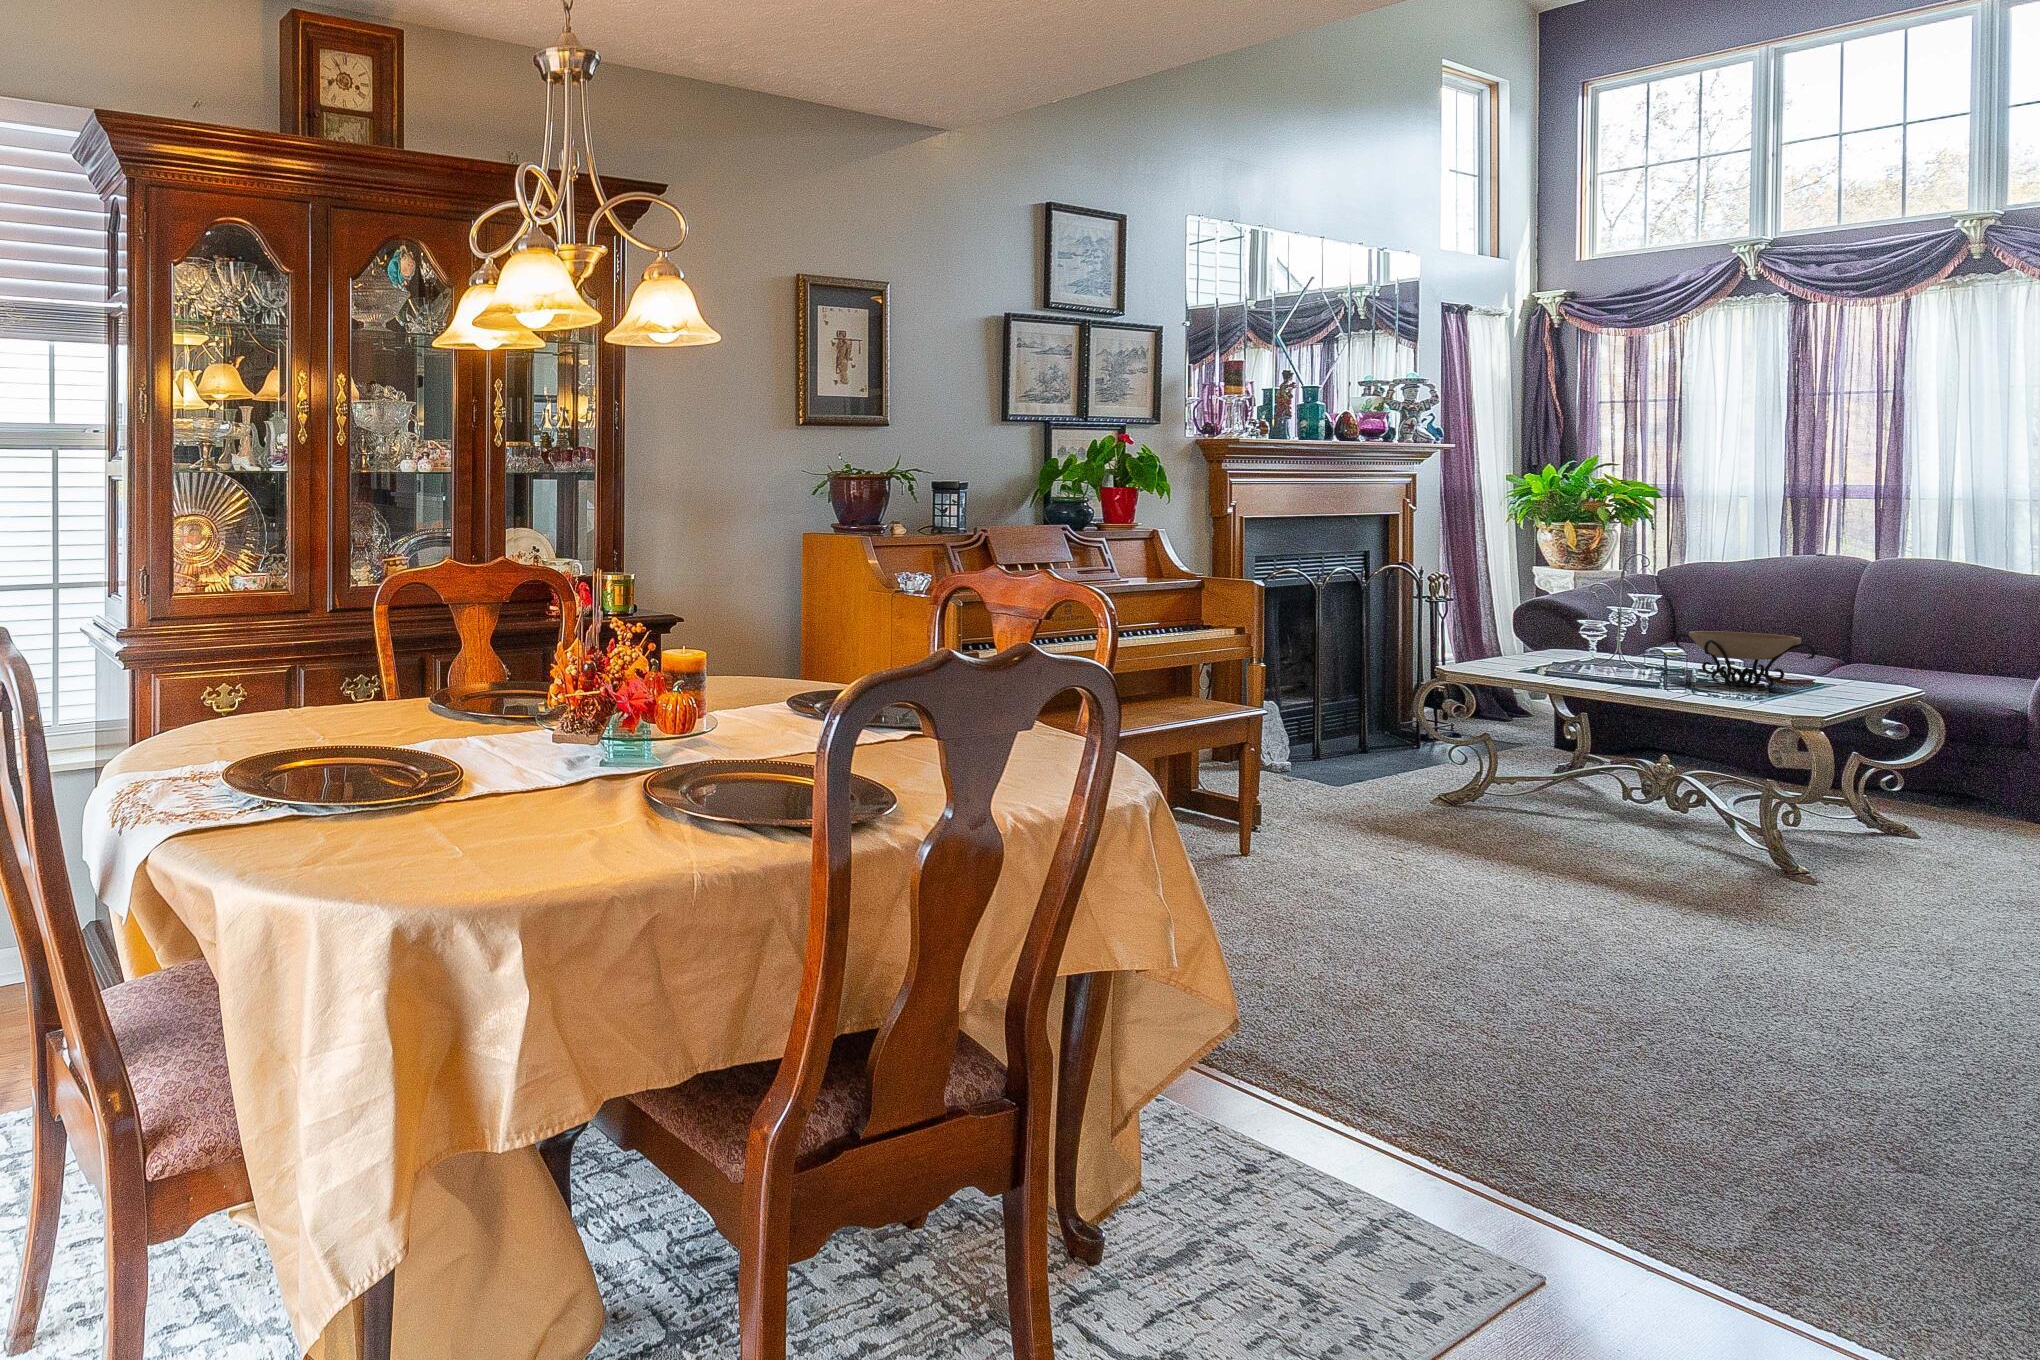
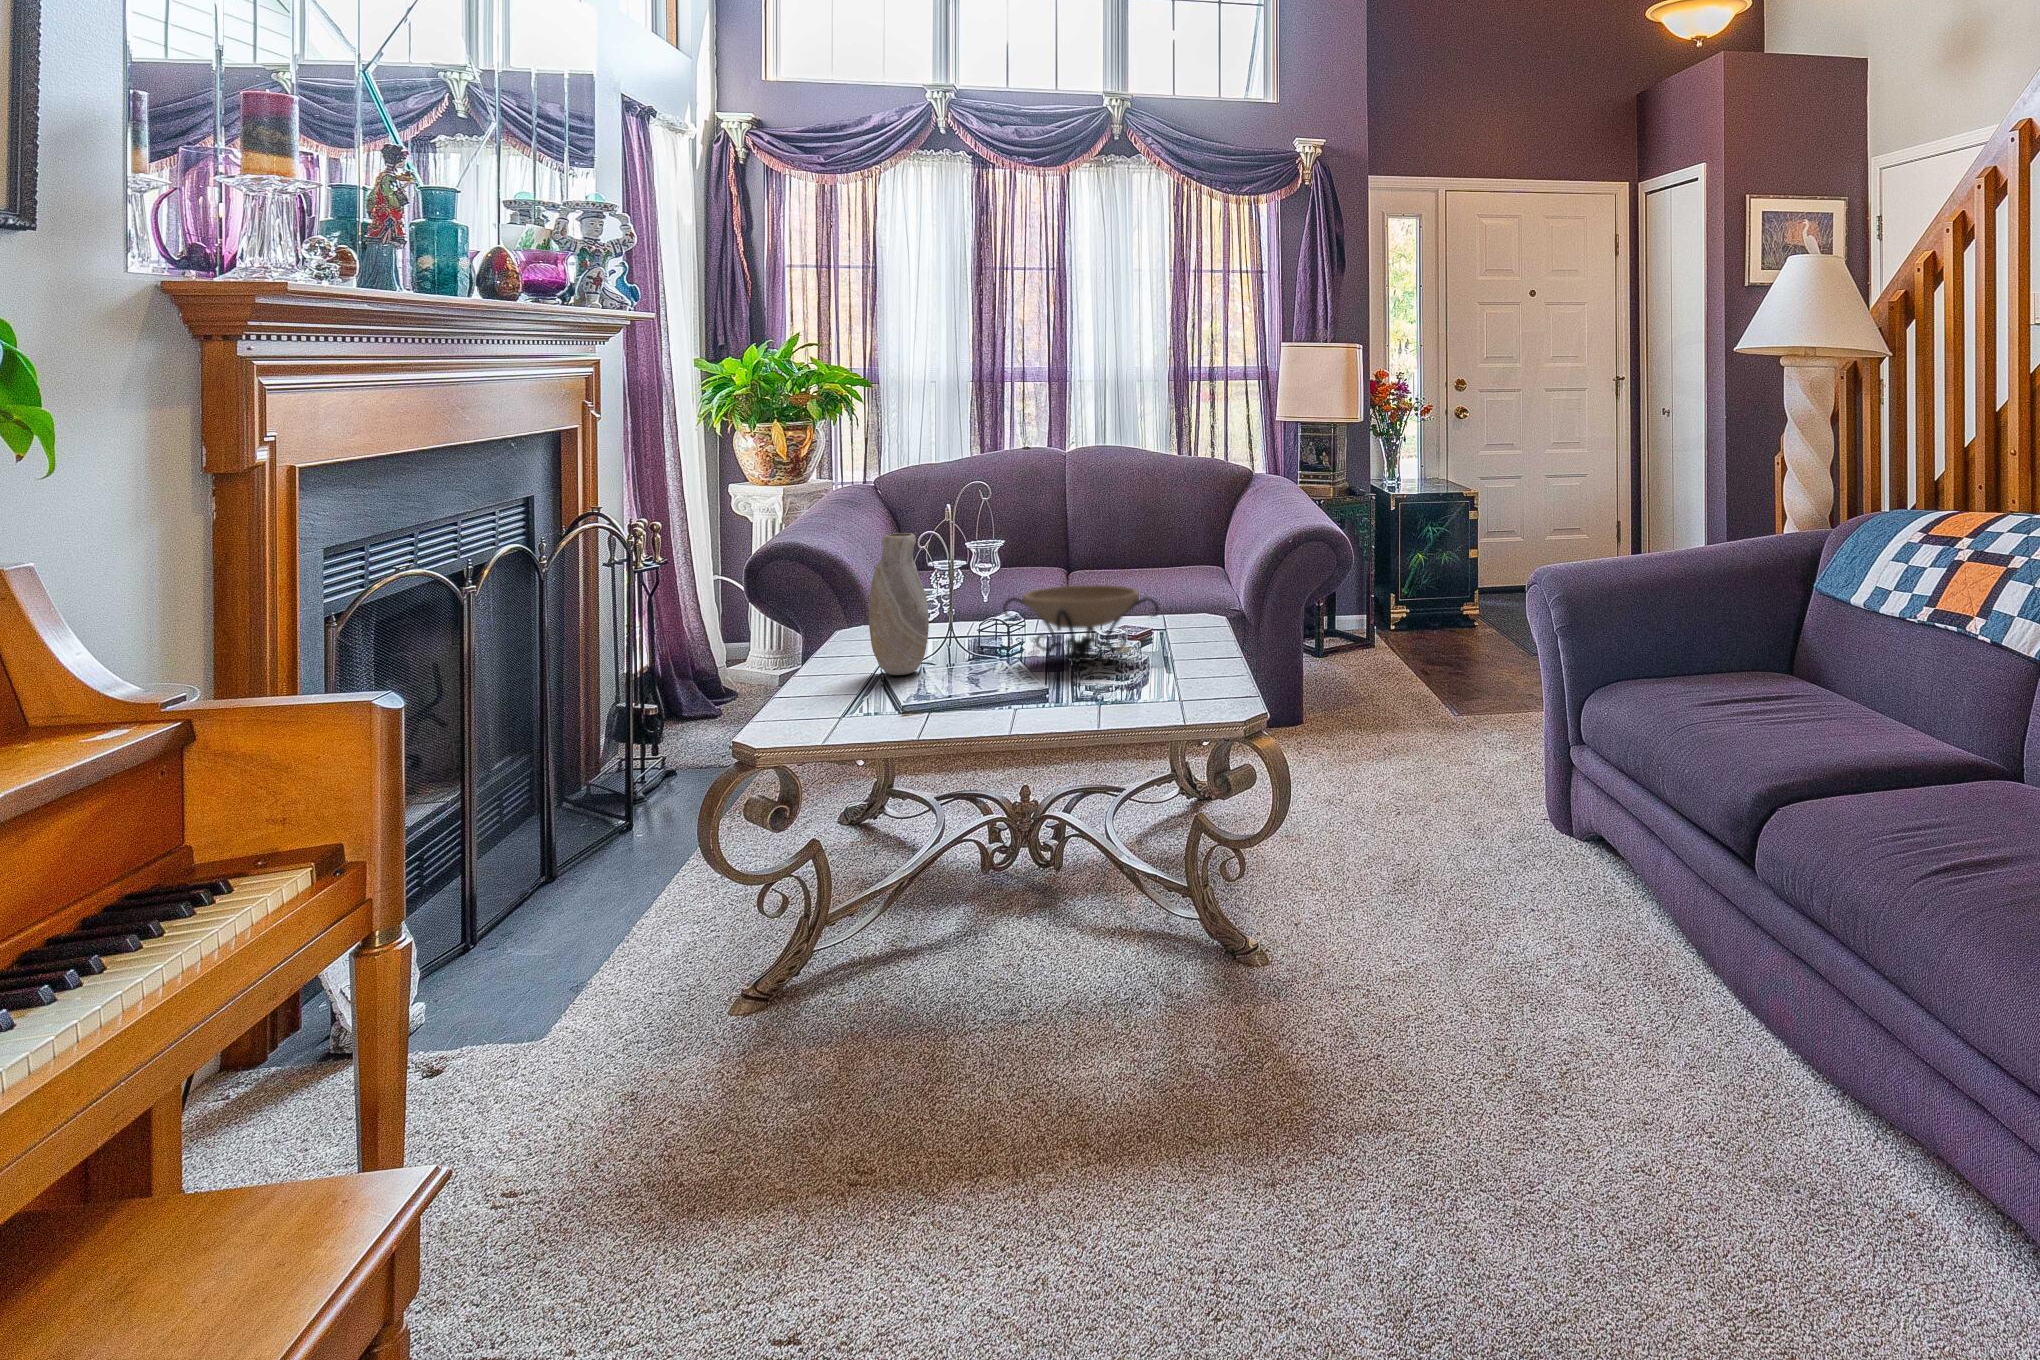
vase: none [1562,582,1610,673] -> present [869,533,929,675]

